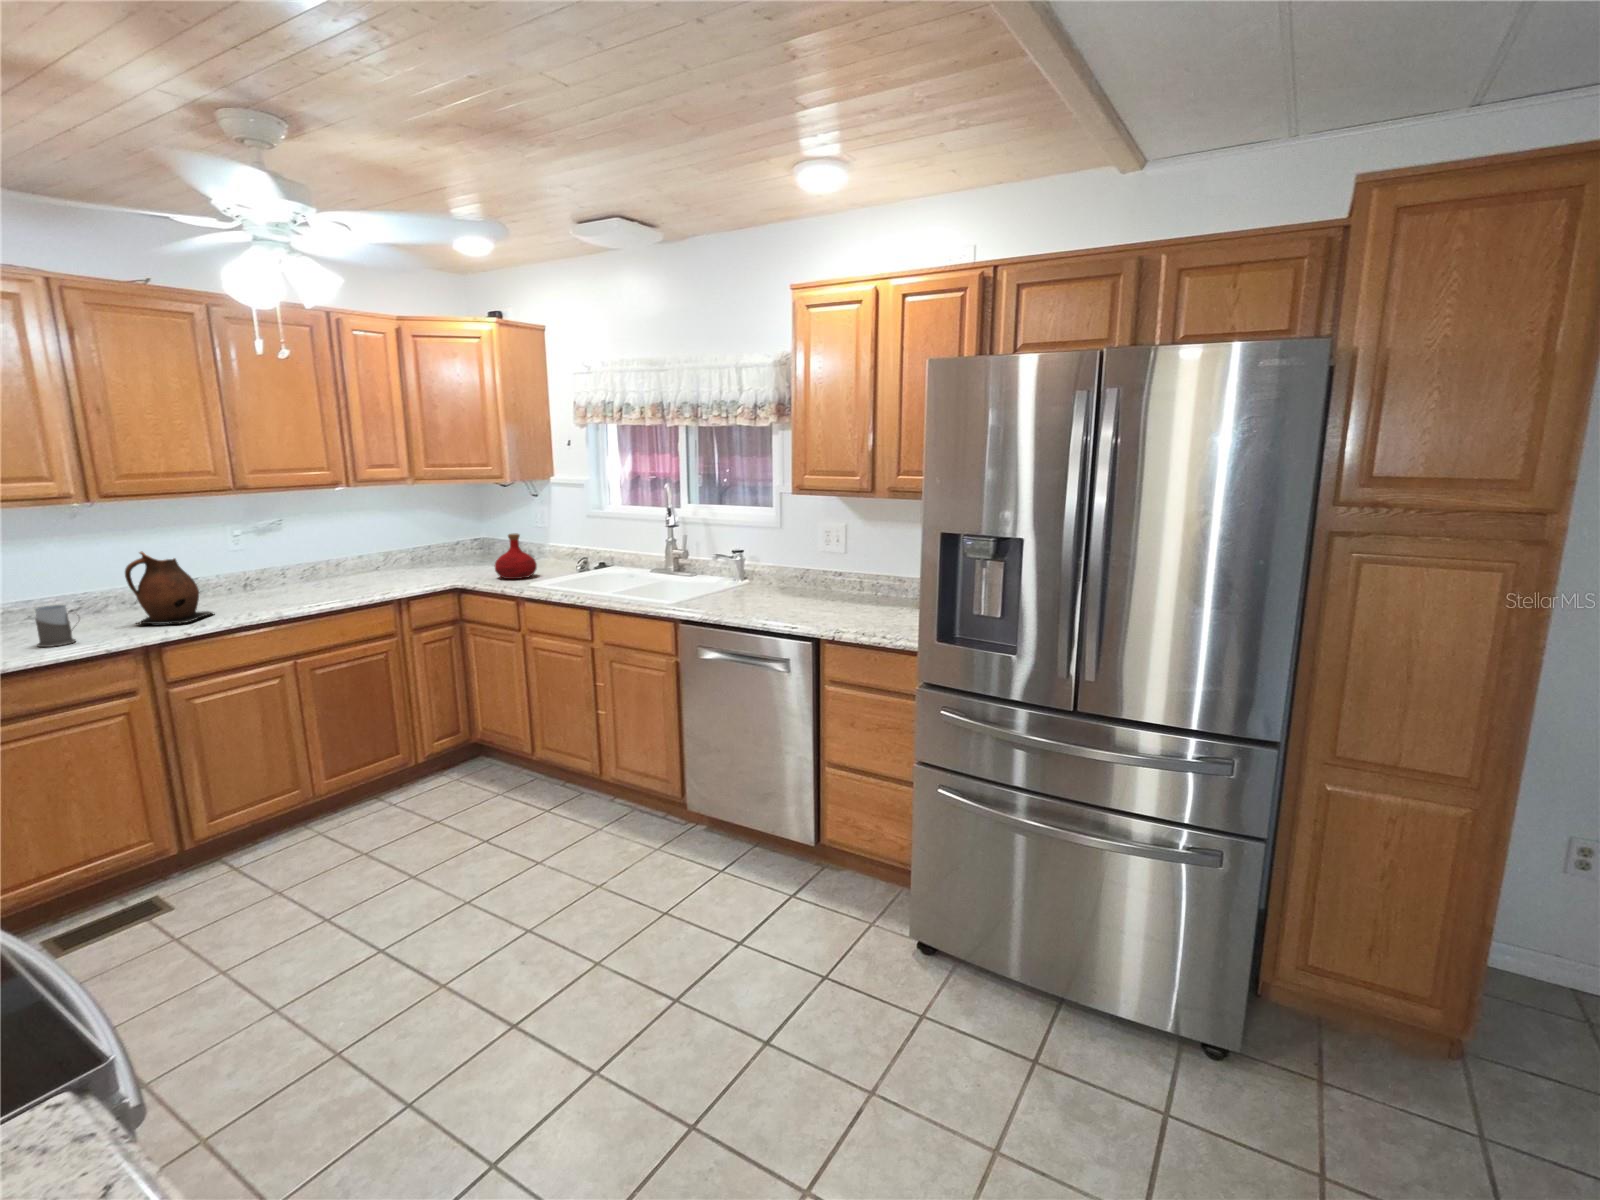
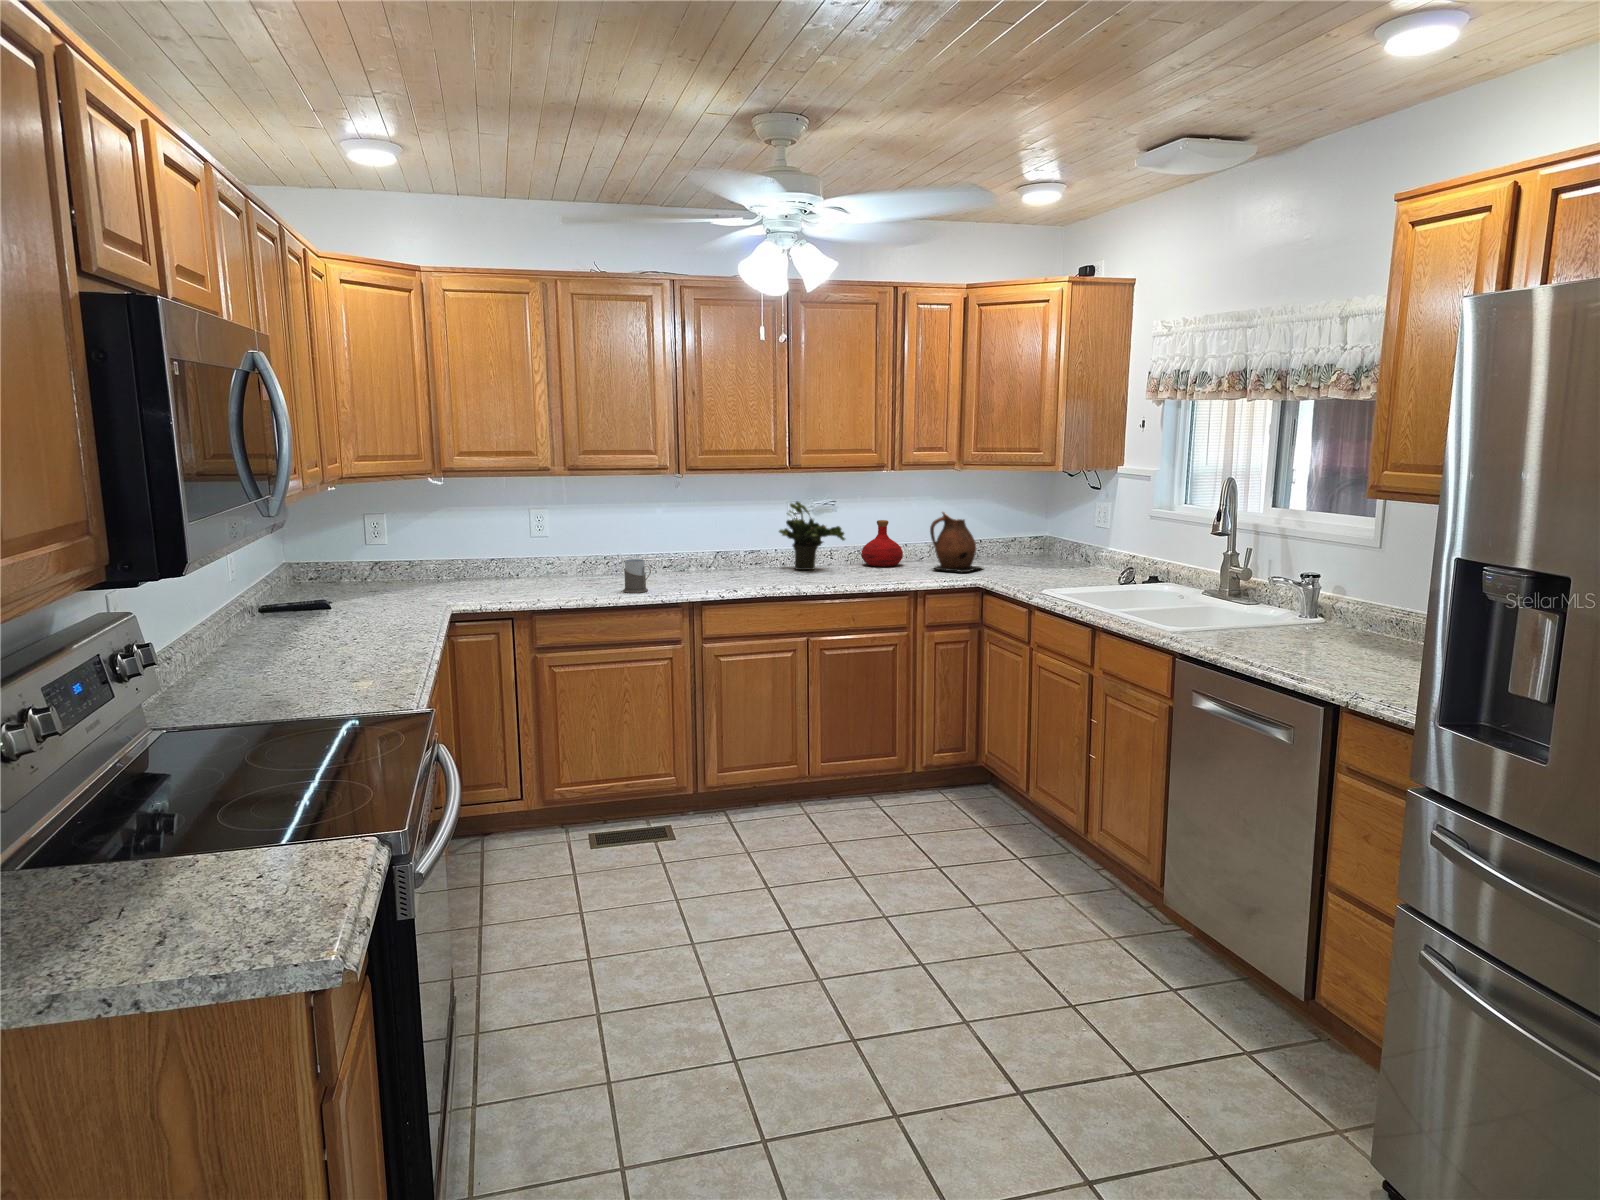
potted plant: none [217,523,304,594] -> present [779,502,845,570]
bottle: present [494,533,537,579] -> present [862,520,903,567]
ceramic pitcher: present [125,552,213,624] -> present [930,512,981,572]

